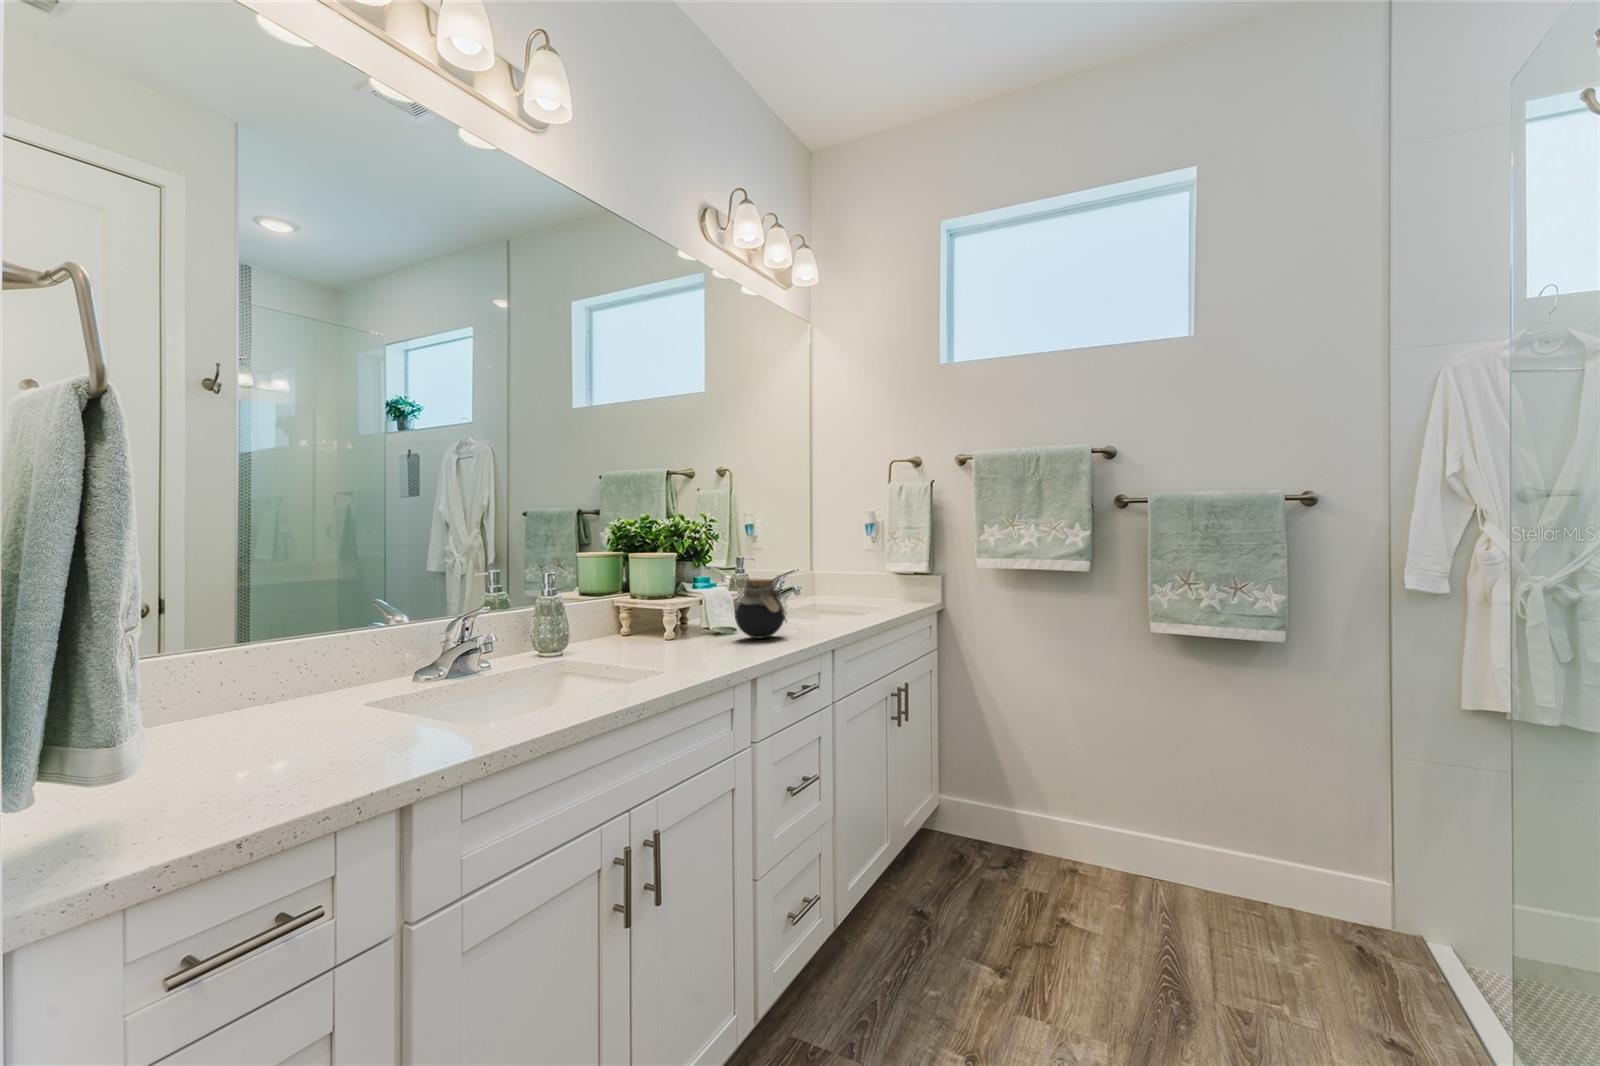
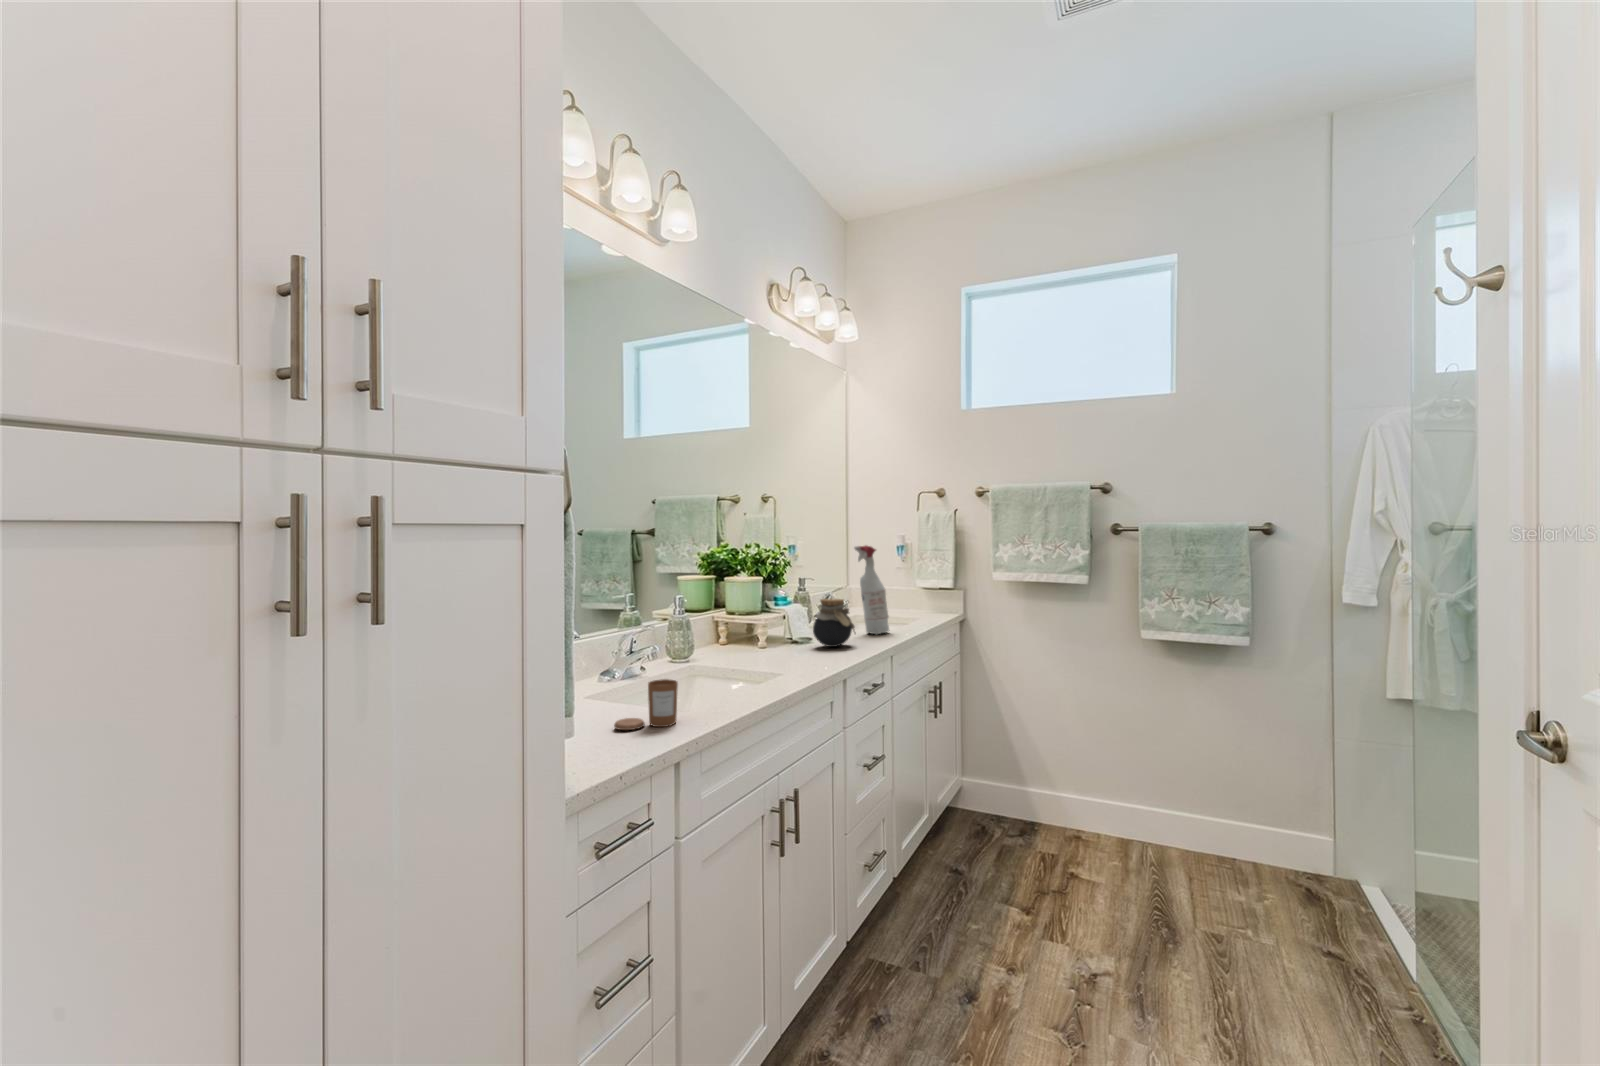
spray bottle: none [796,516,840,625] -> present [854,546,889,635]
candle: none [358,675,459,748] -> present [614,679,678,730]

